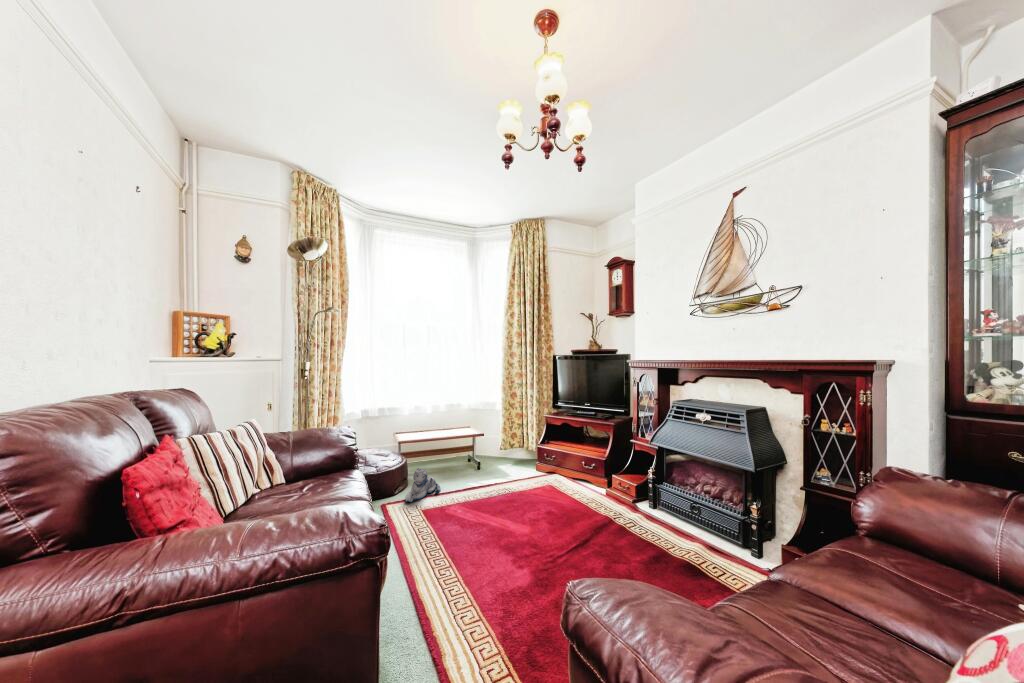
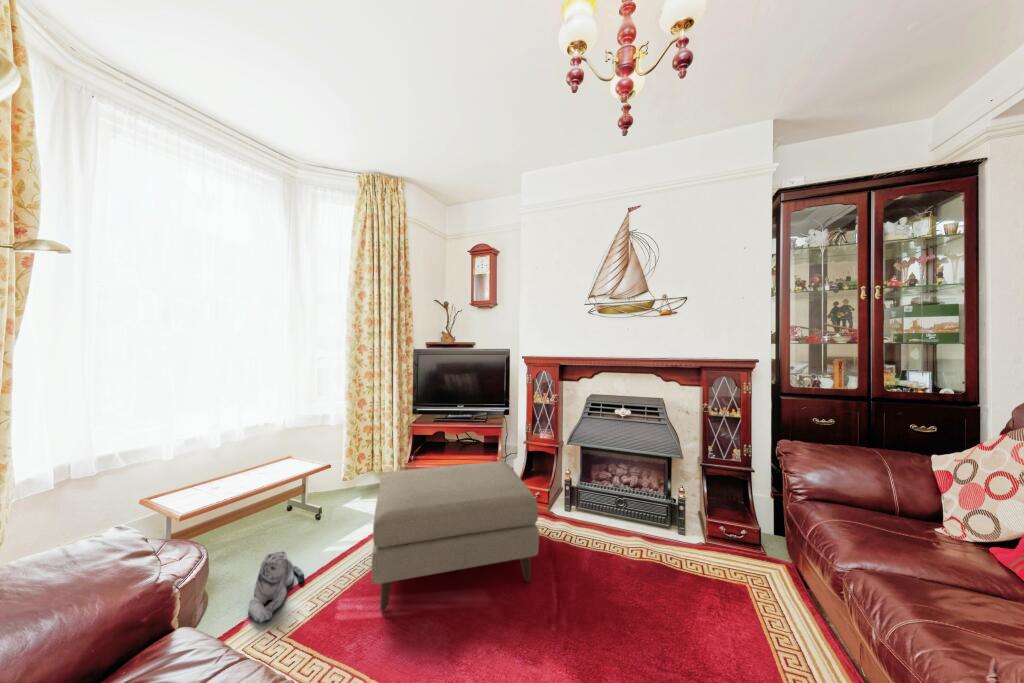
ottoman: none [450,438,582,539] -> present [372,462,539,611]

